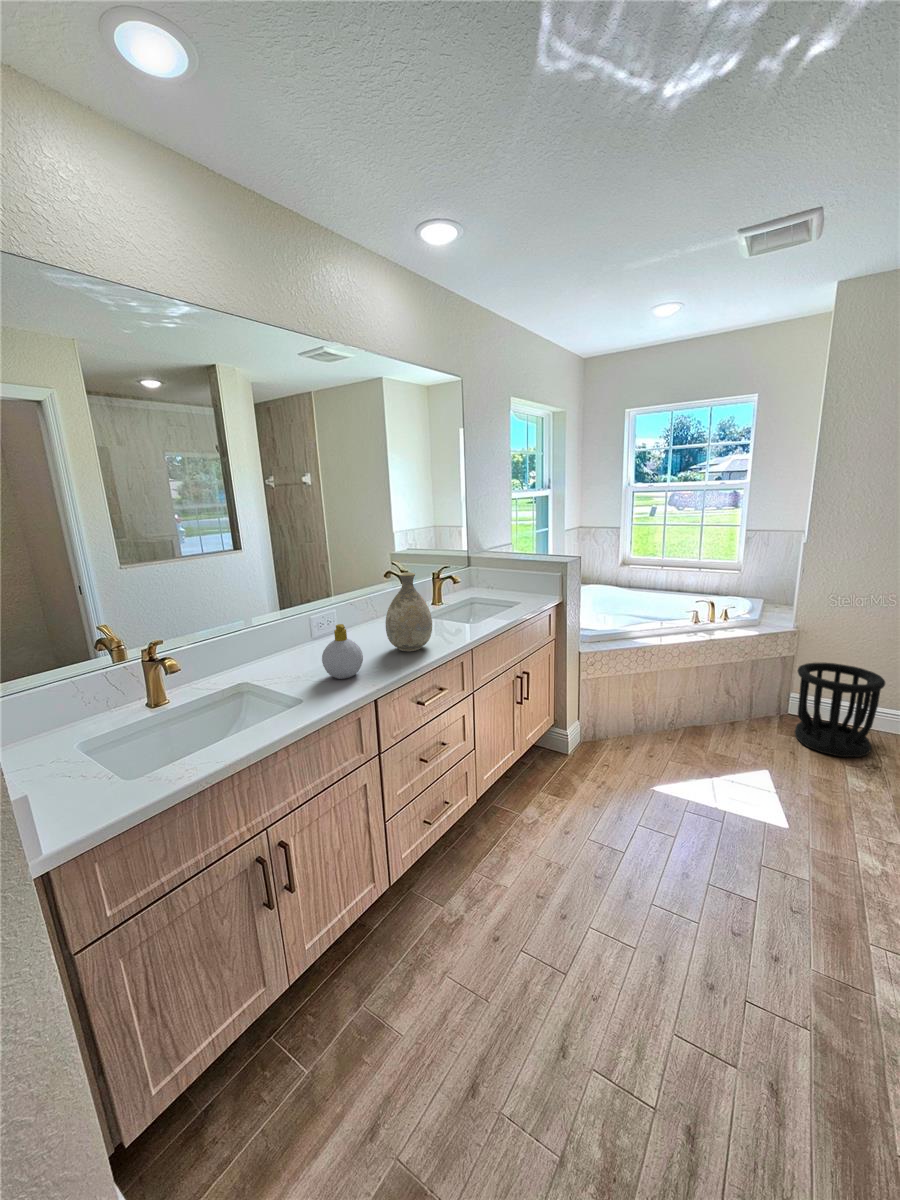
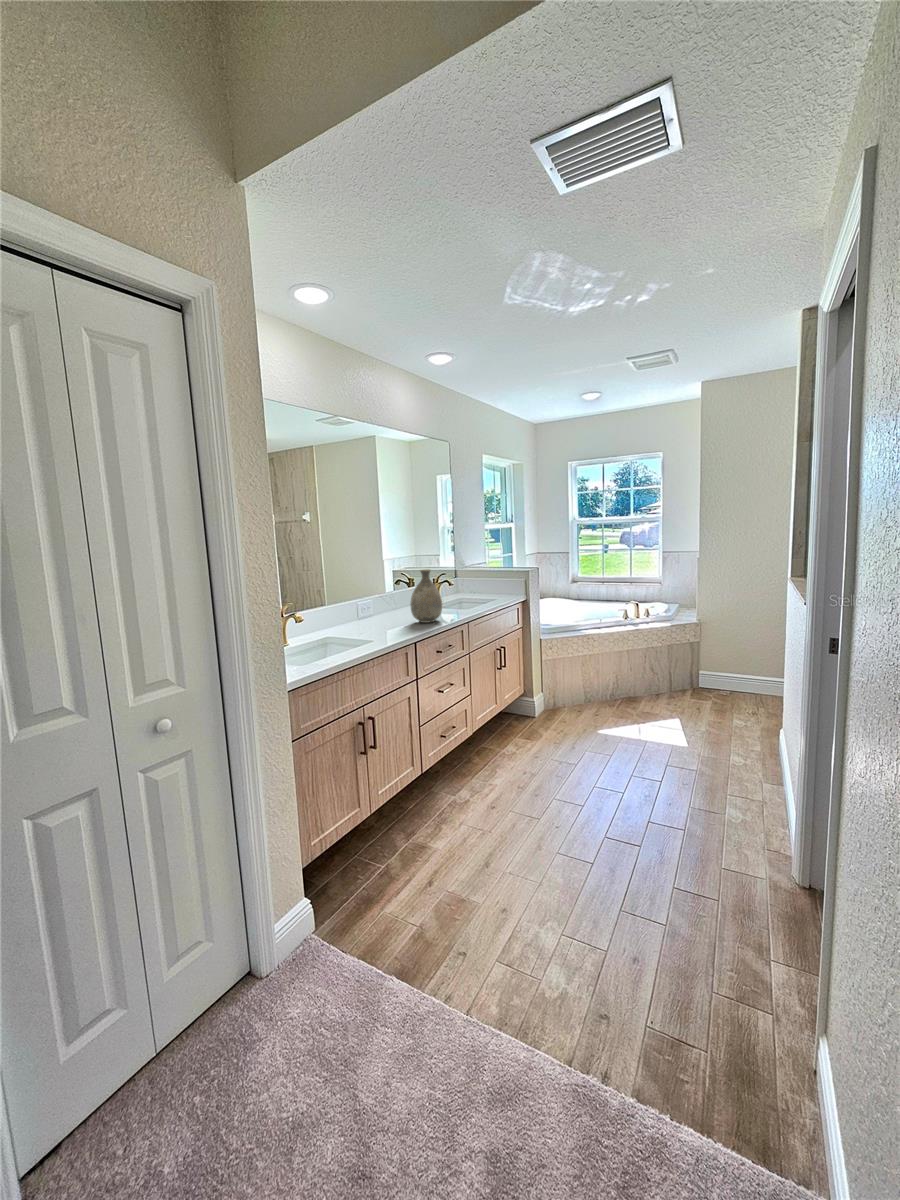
soap bottle: present [322,624,363,679] -> none [375,599,401,635]
wastebasket: present [795,663,885,757] -> none [699,644,757,709]

